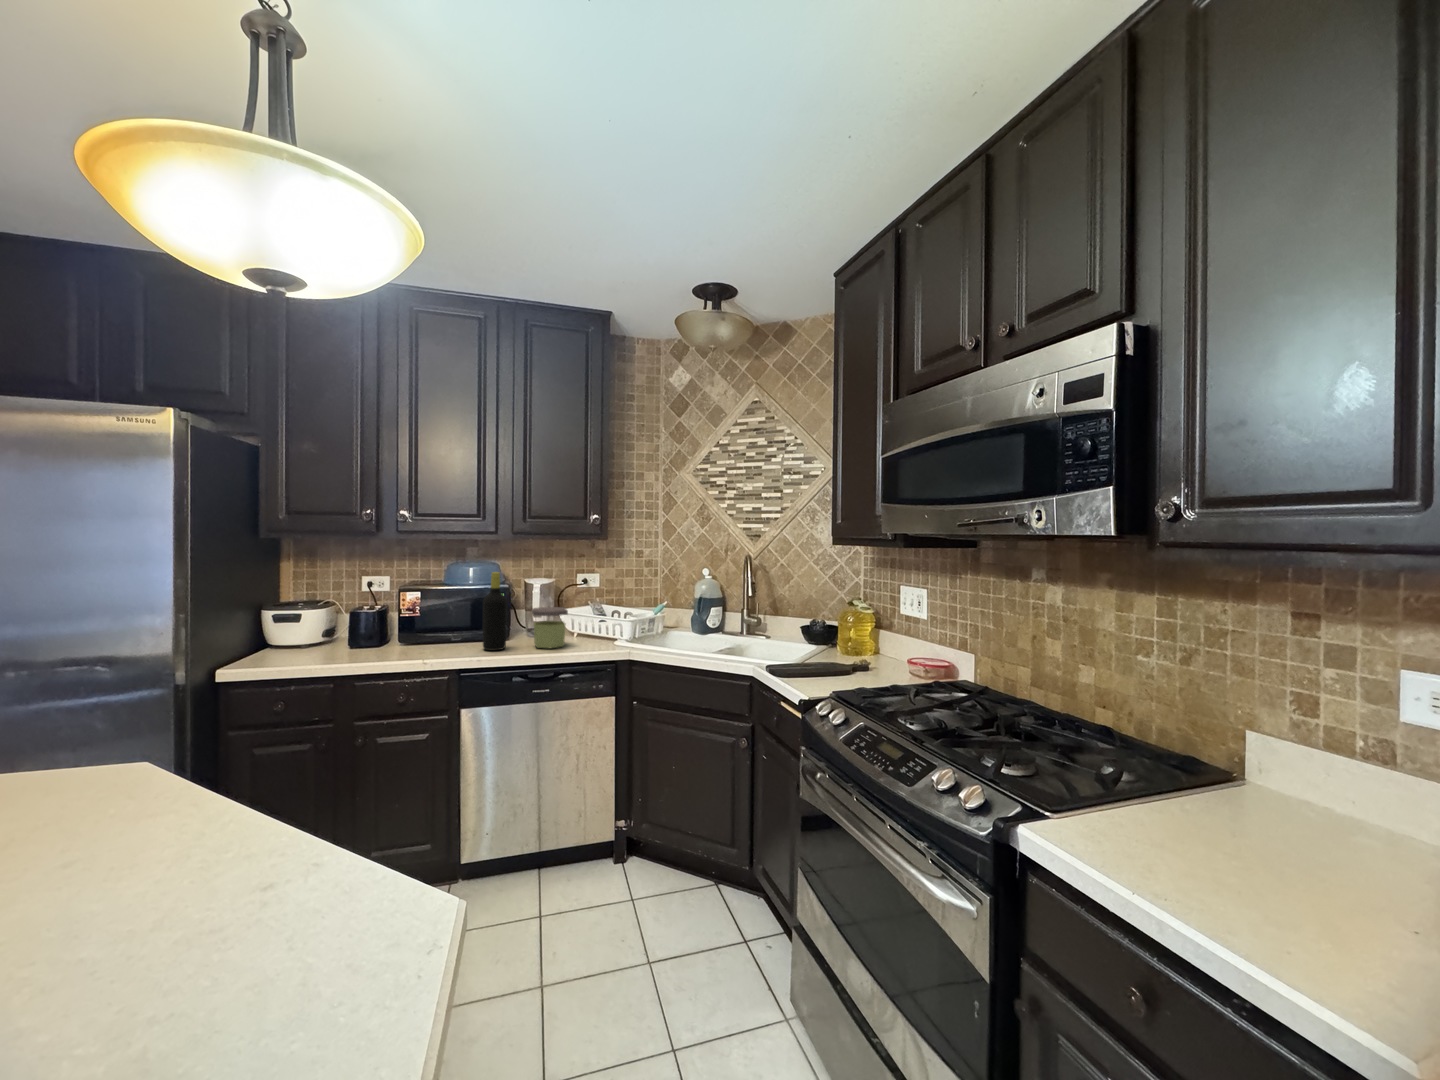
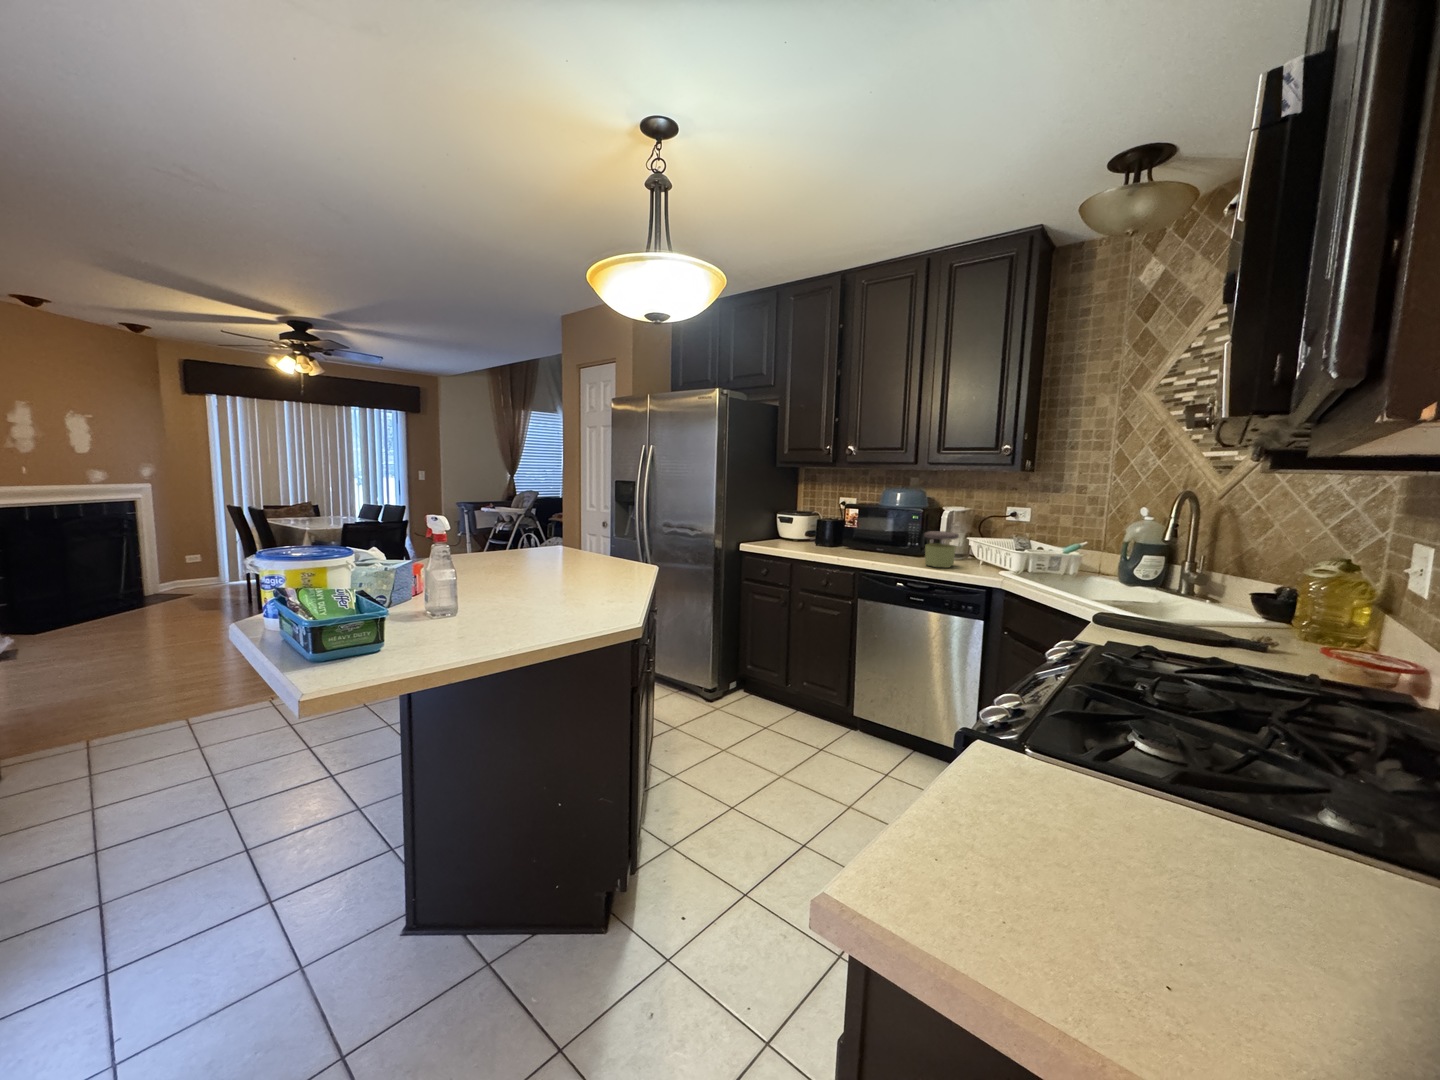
bottle: present [483,572,507,650] -> none [887,498,907,562]

